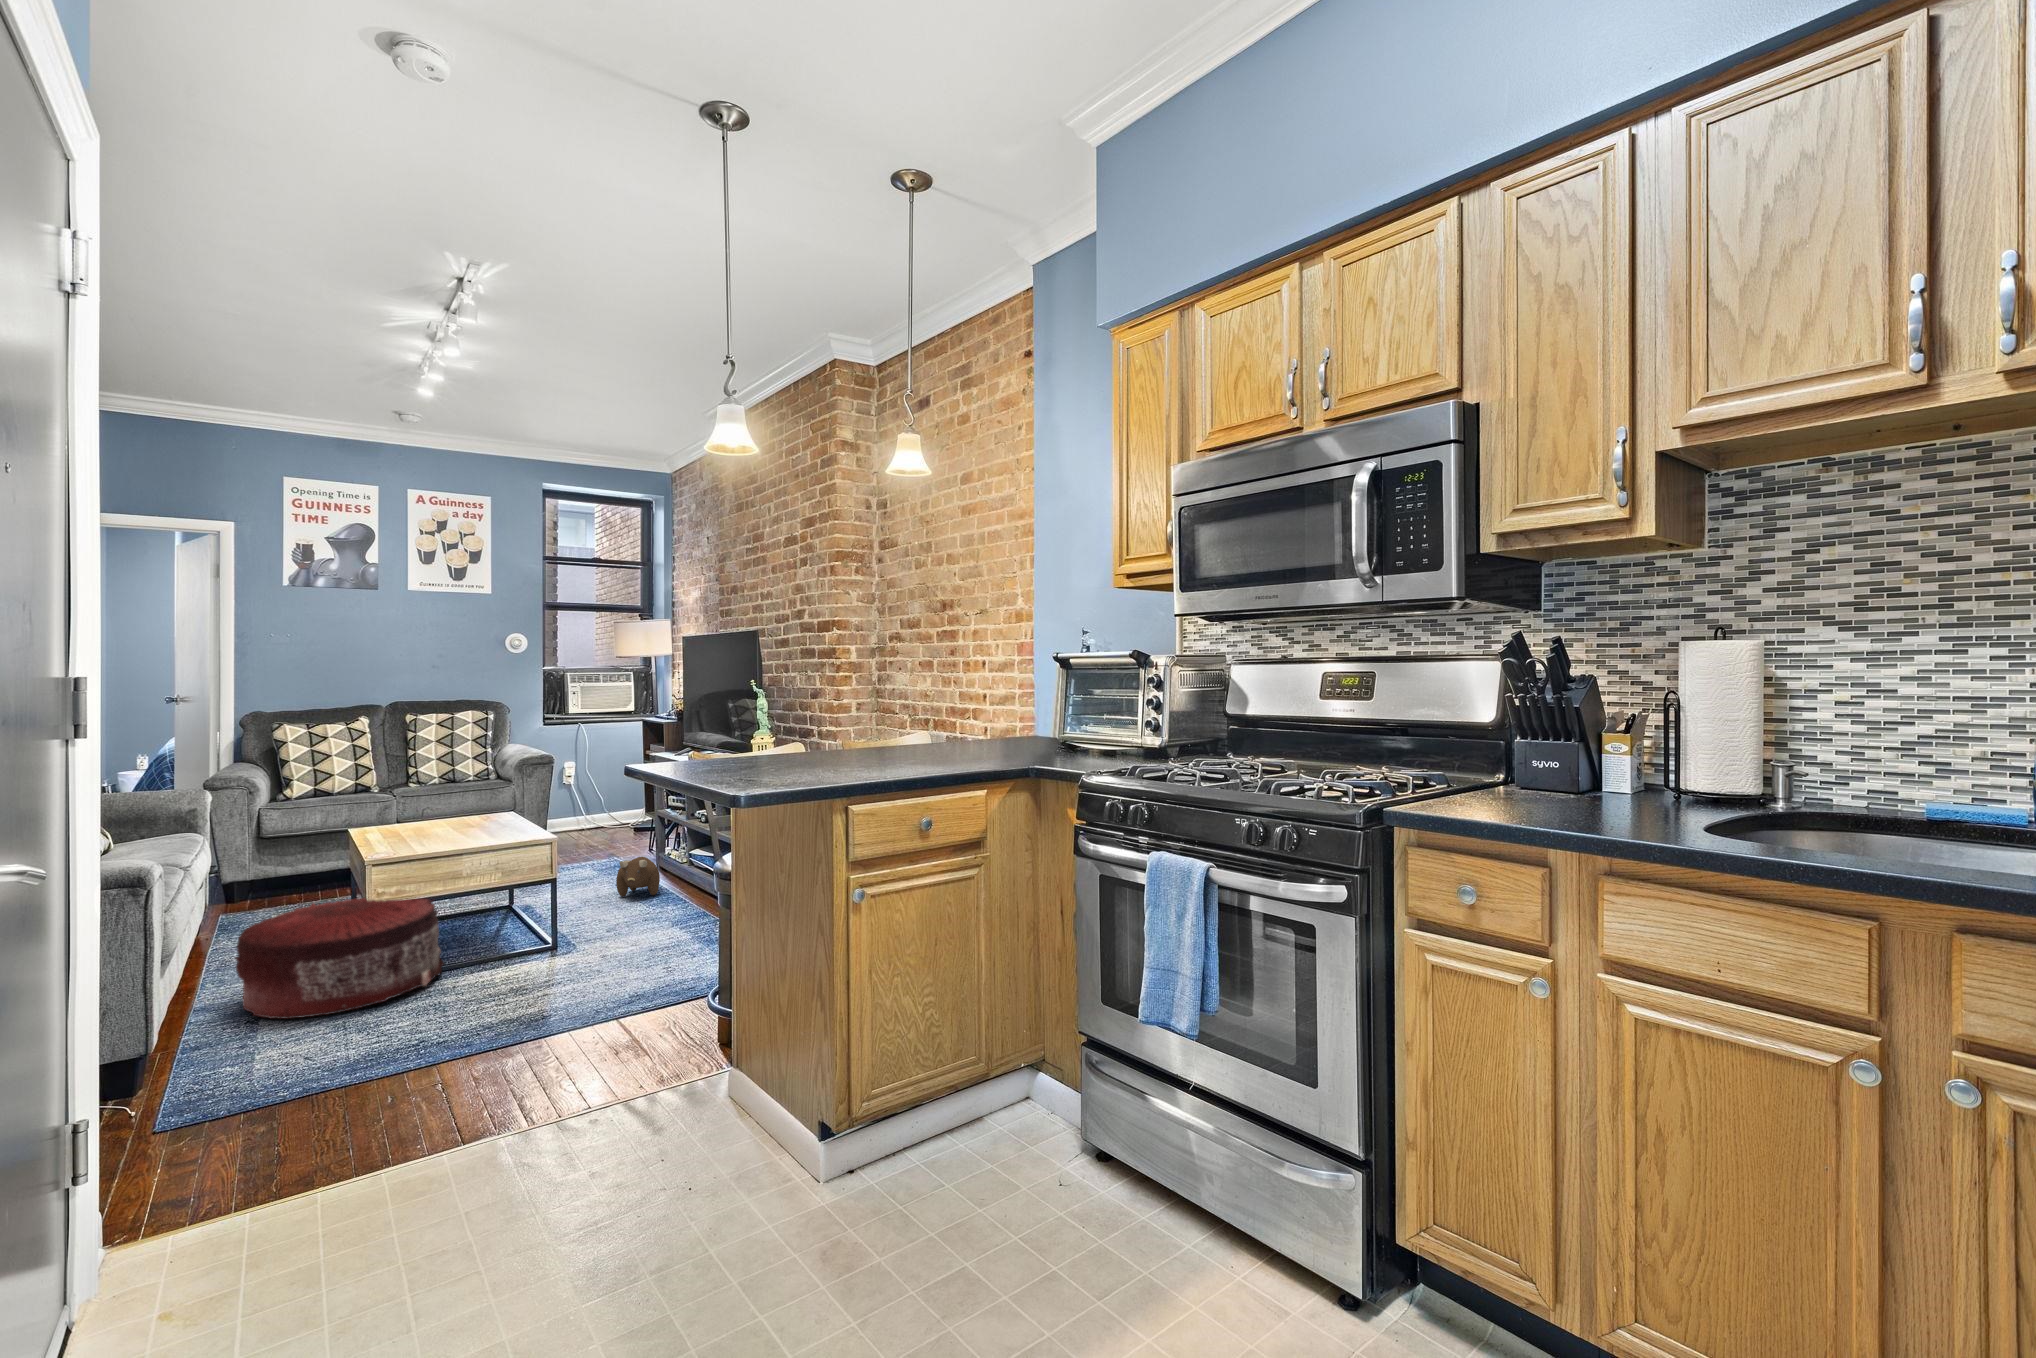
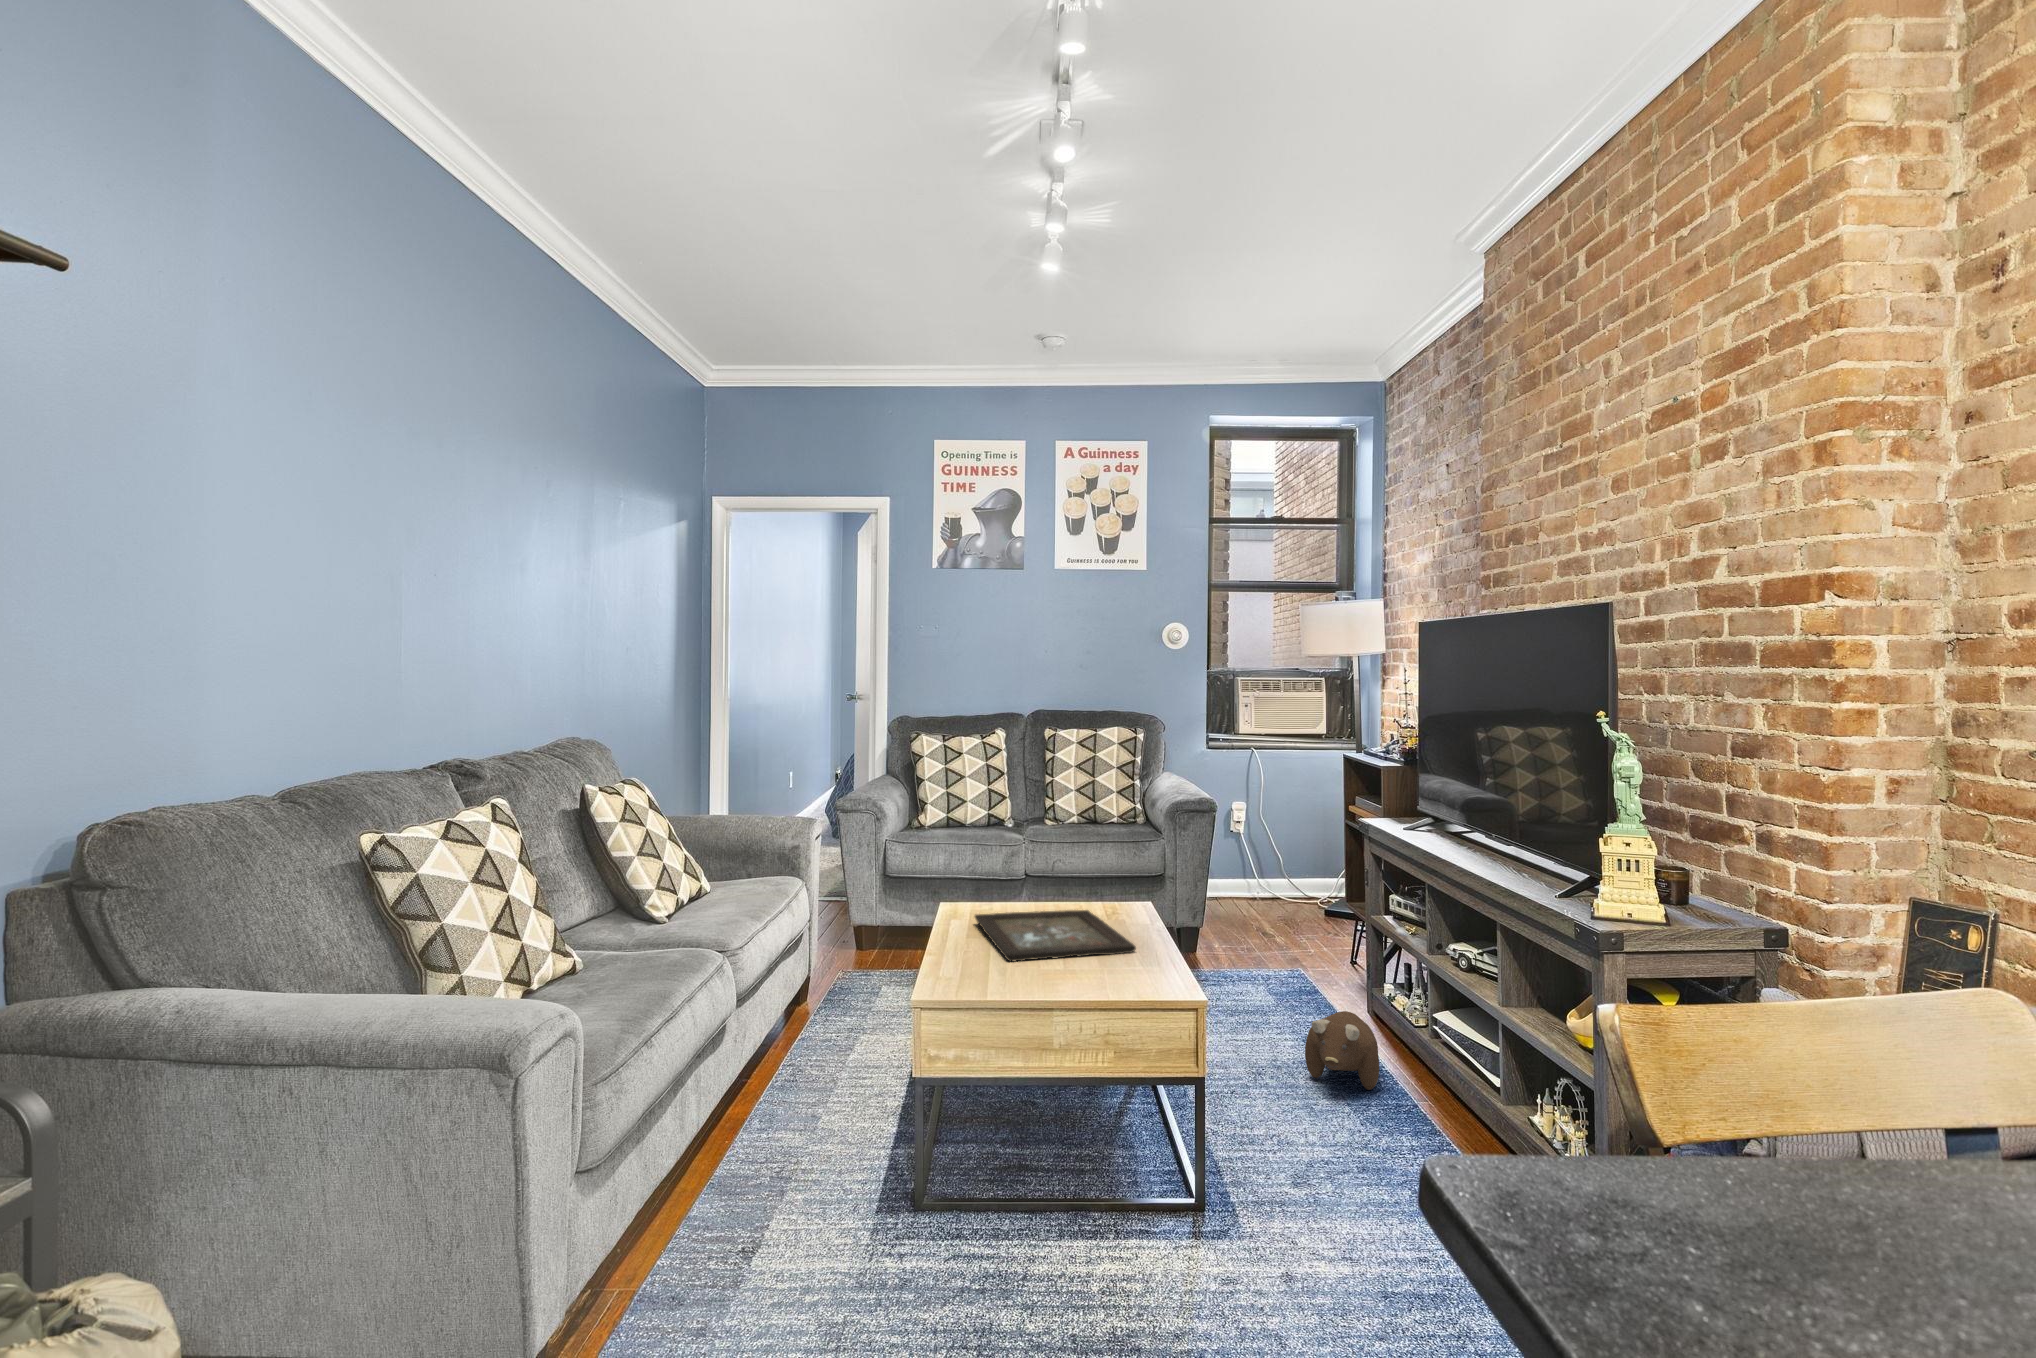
tray: none [382,818,509,842] -> present [975,910,1136,962]
pouf: present [236,898,445,1019] -> none [734,1045,1023,1302]

